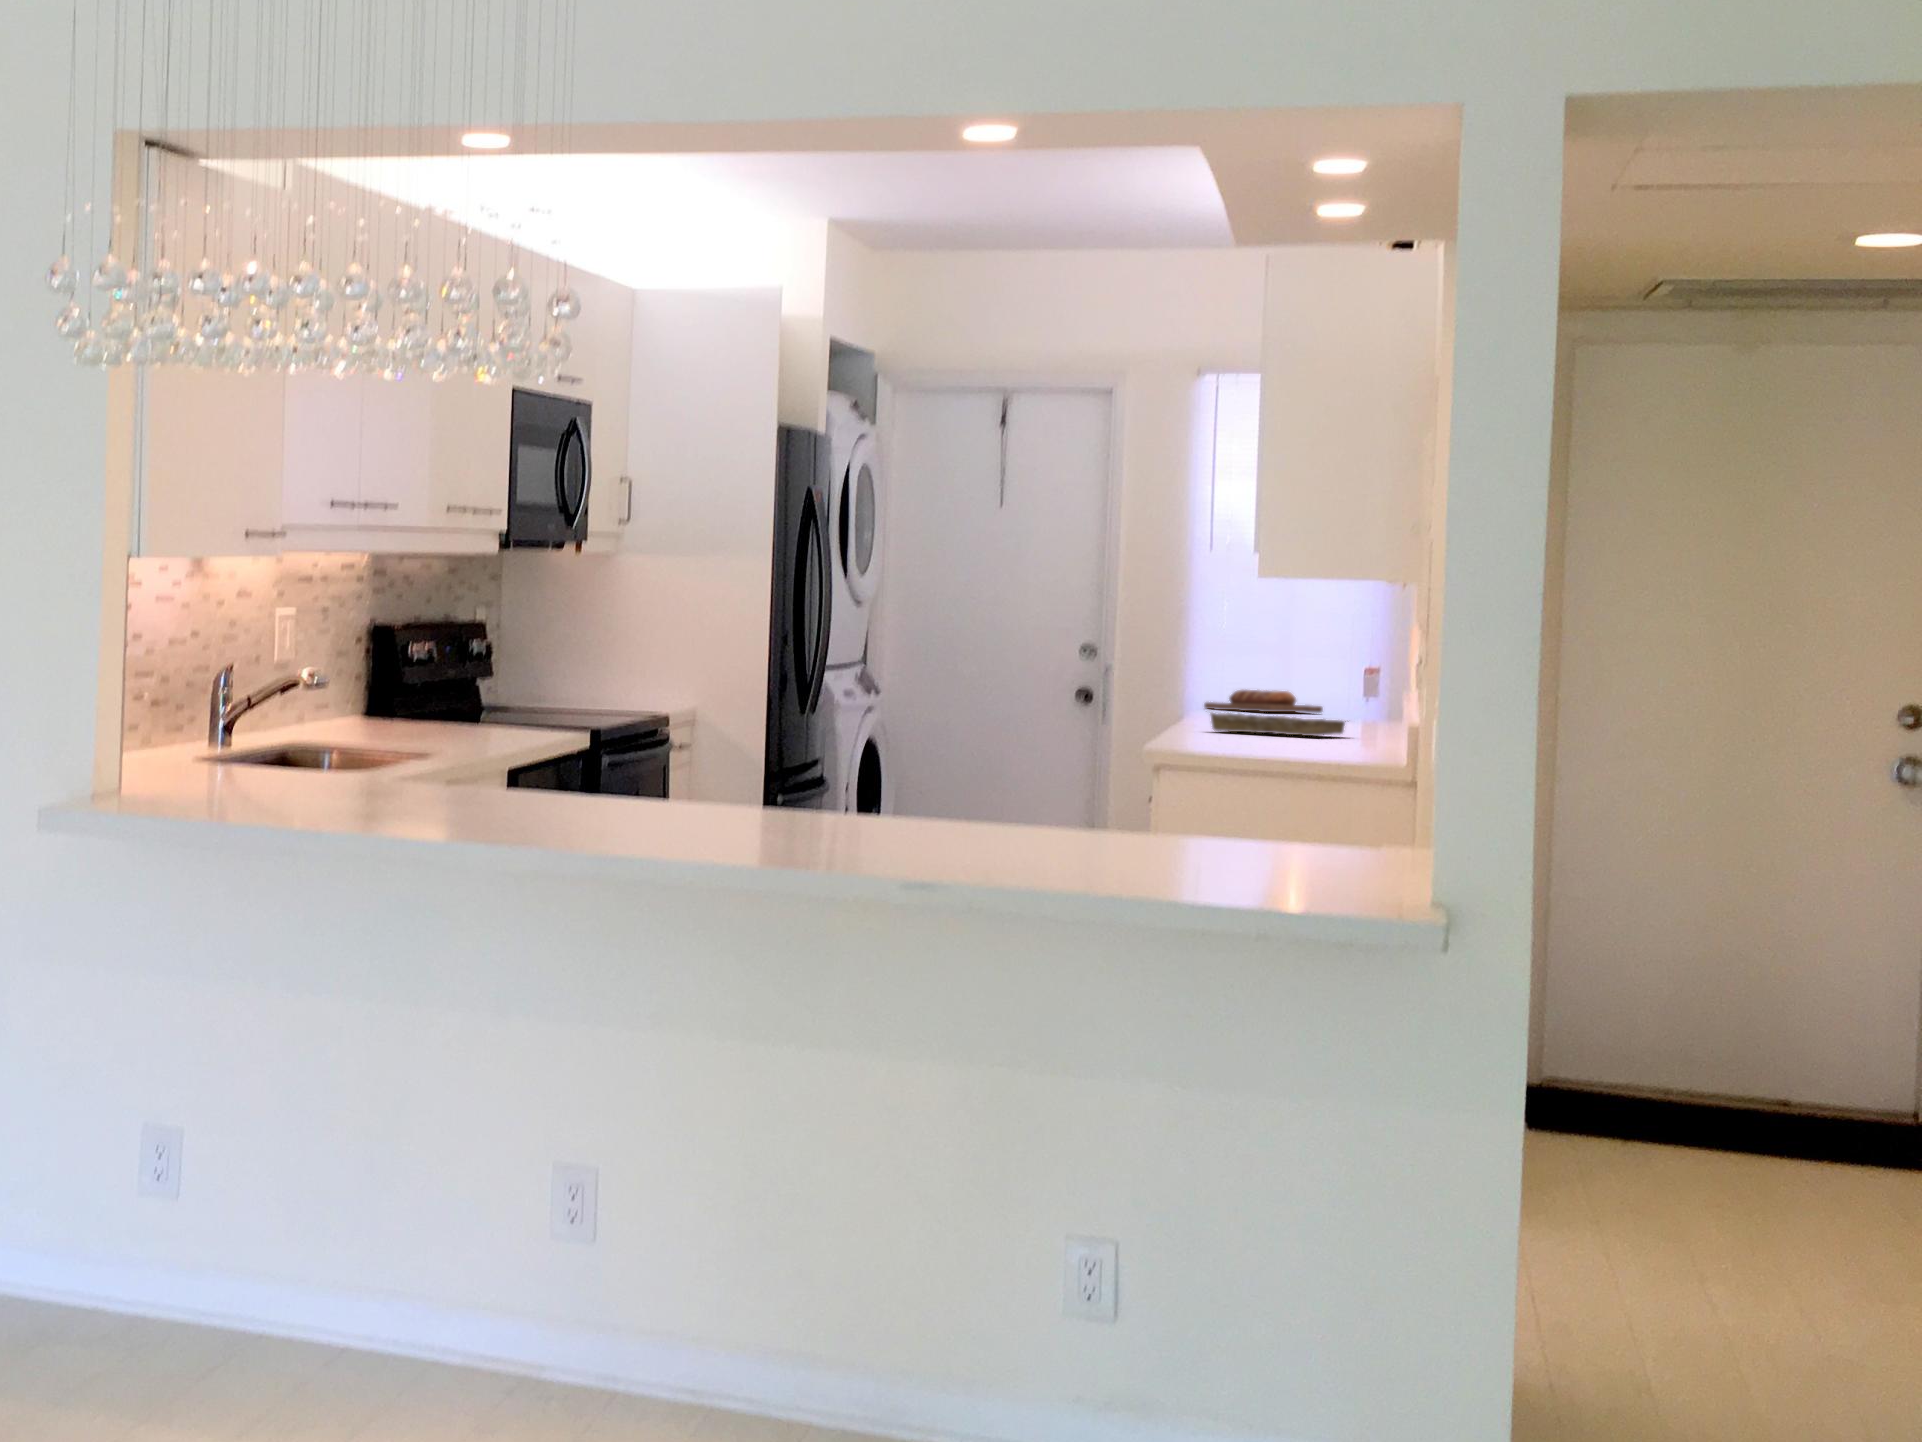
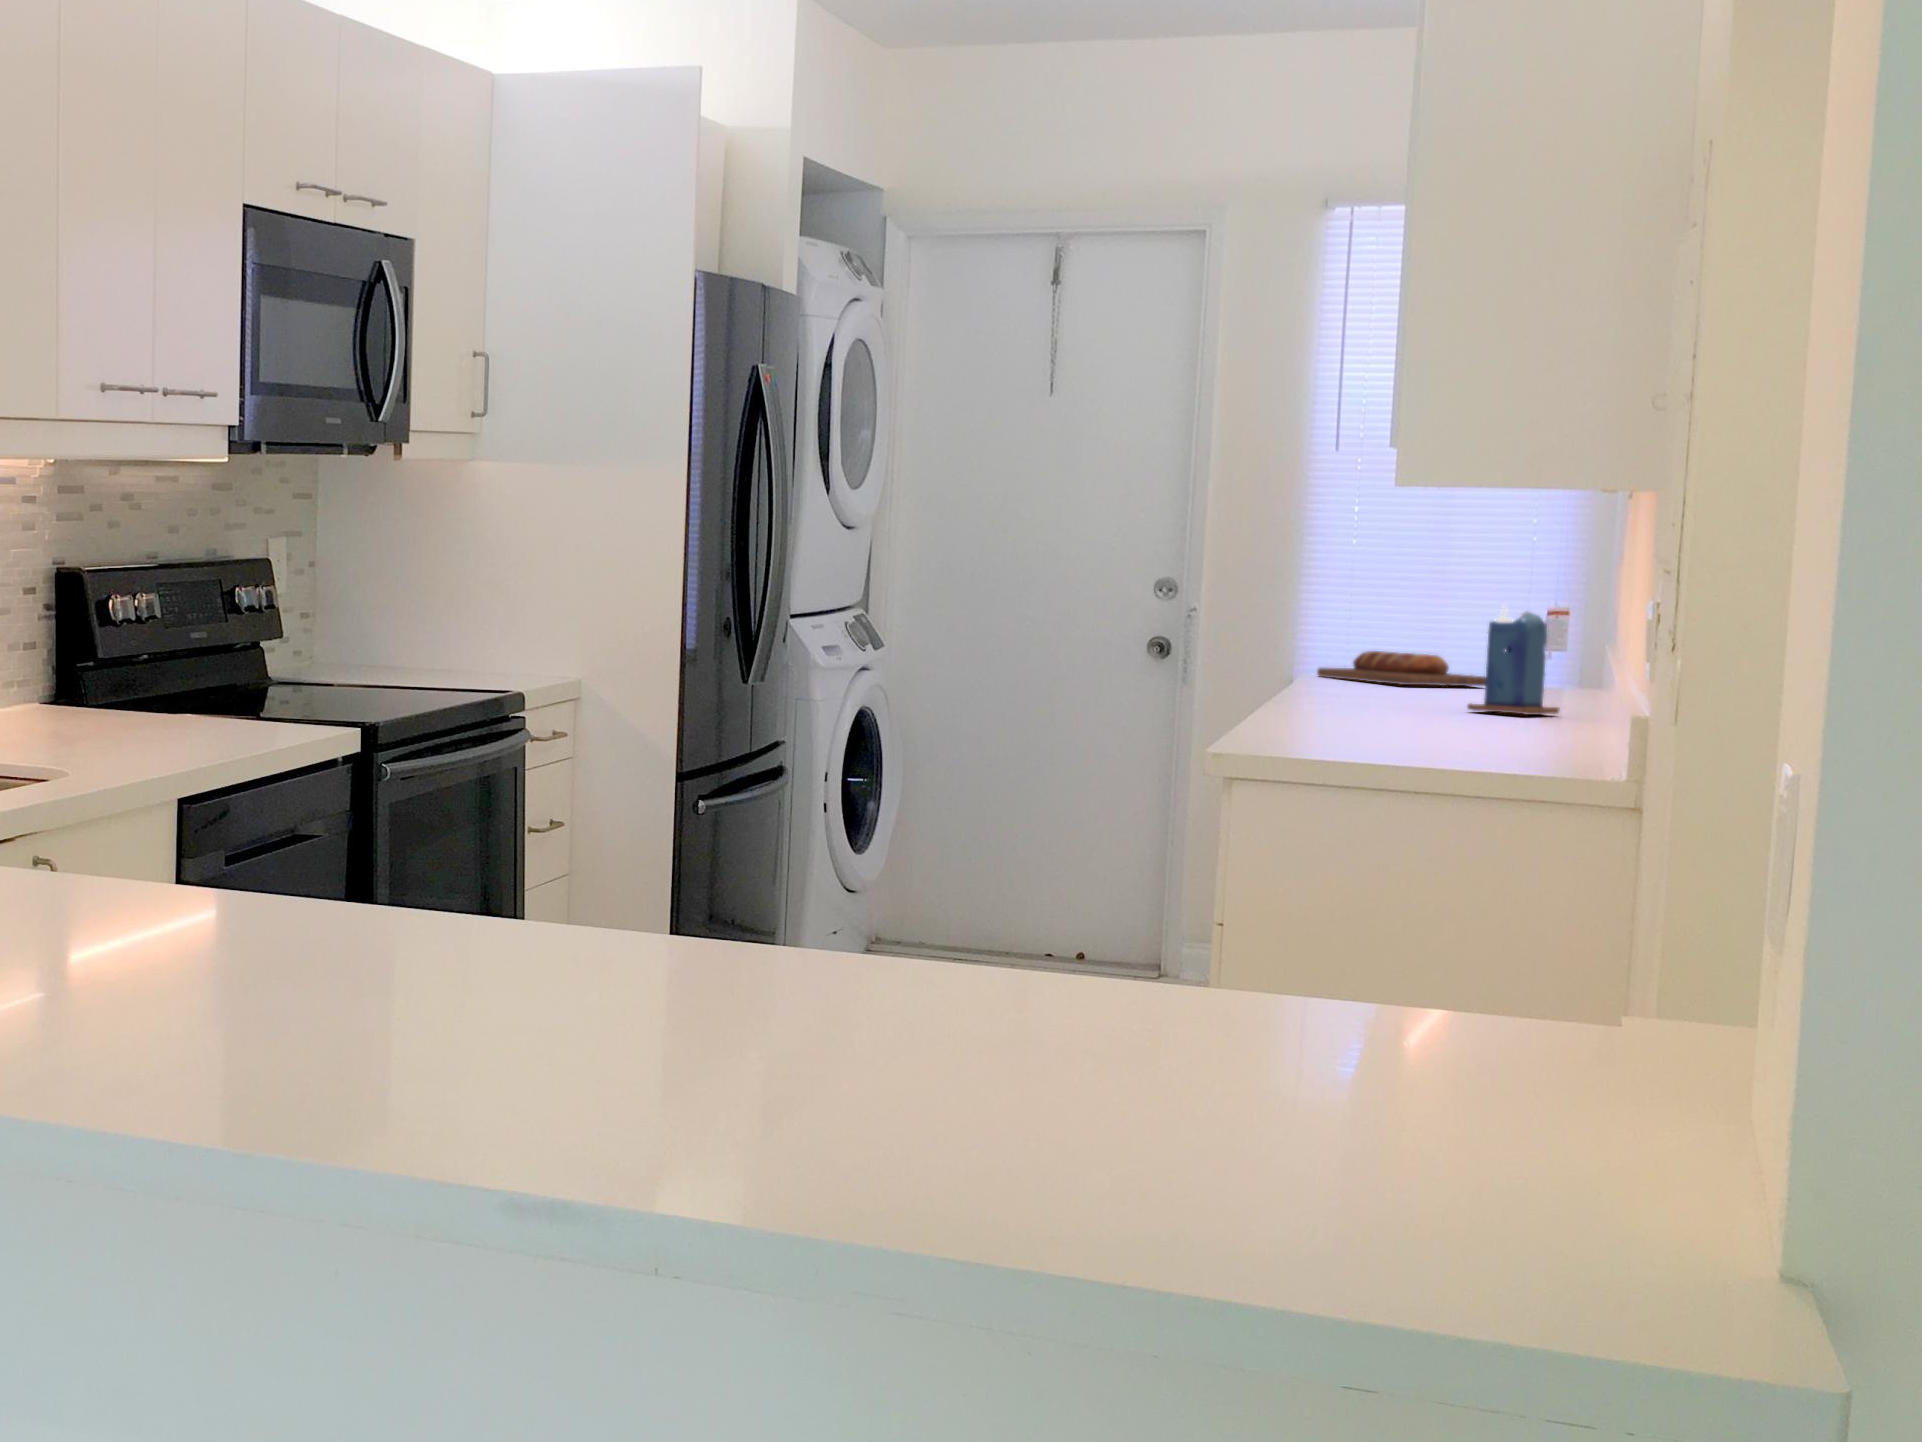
candle: none [1308,650,1369,723] -> present [1467,605,1560,715]
tray: present [1211,713,1346,736] -> none [1303,709,1546,754]

